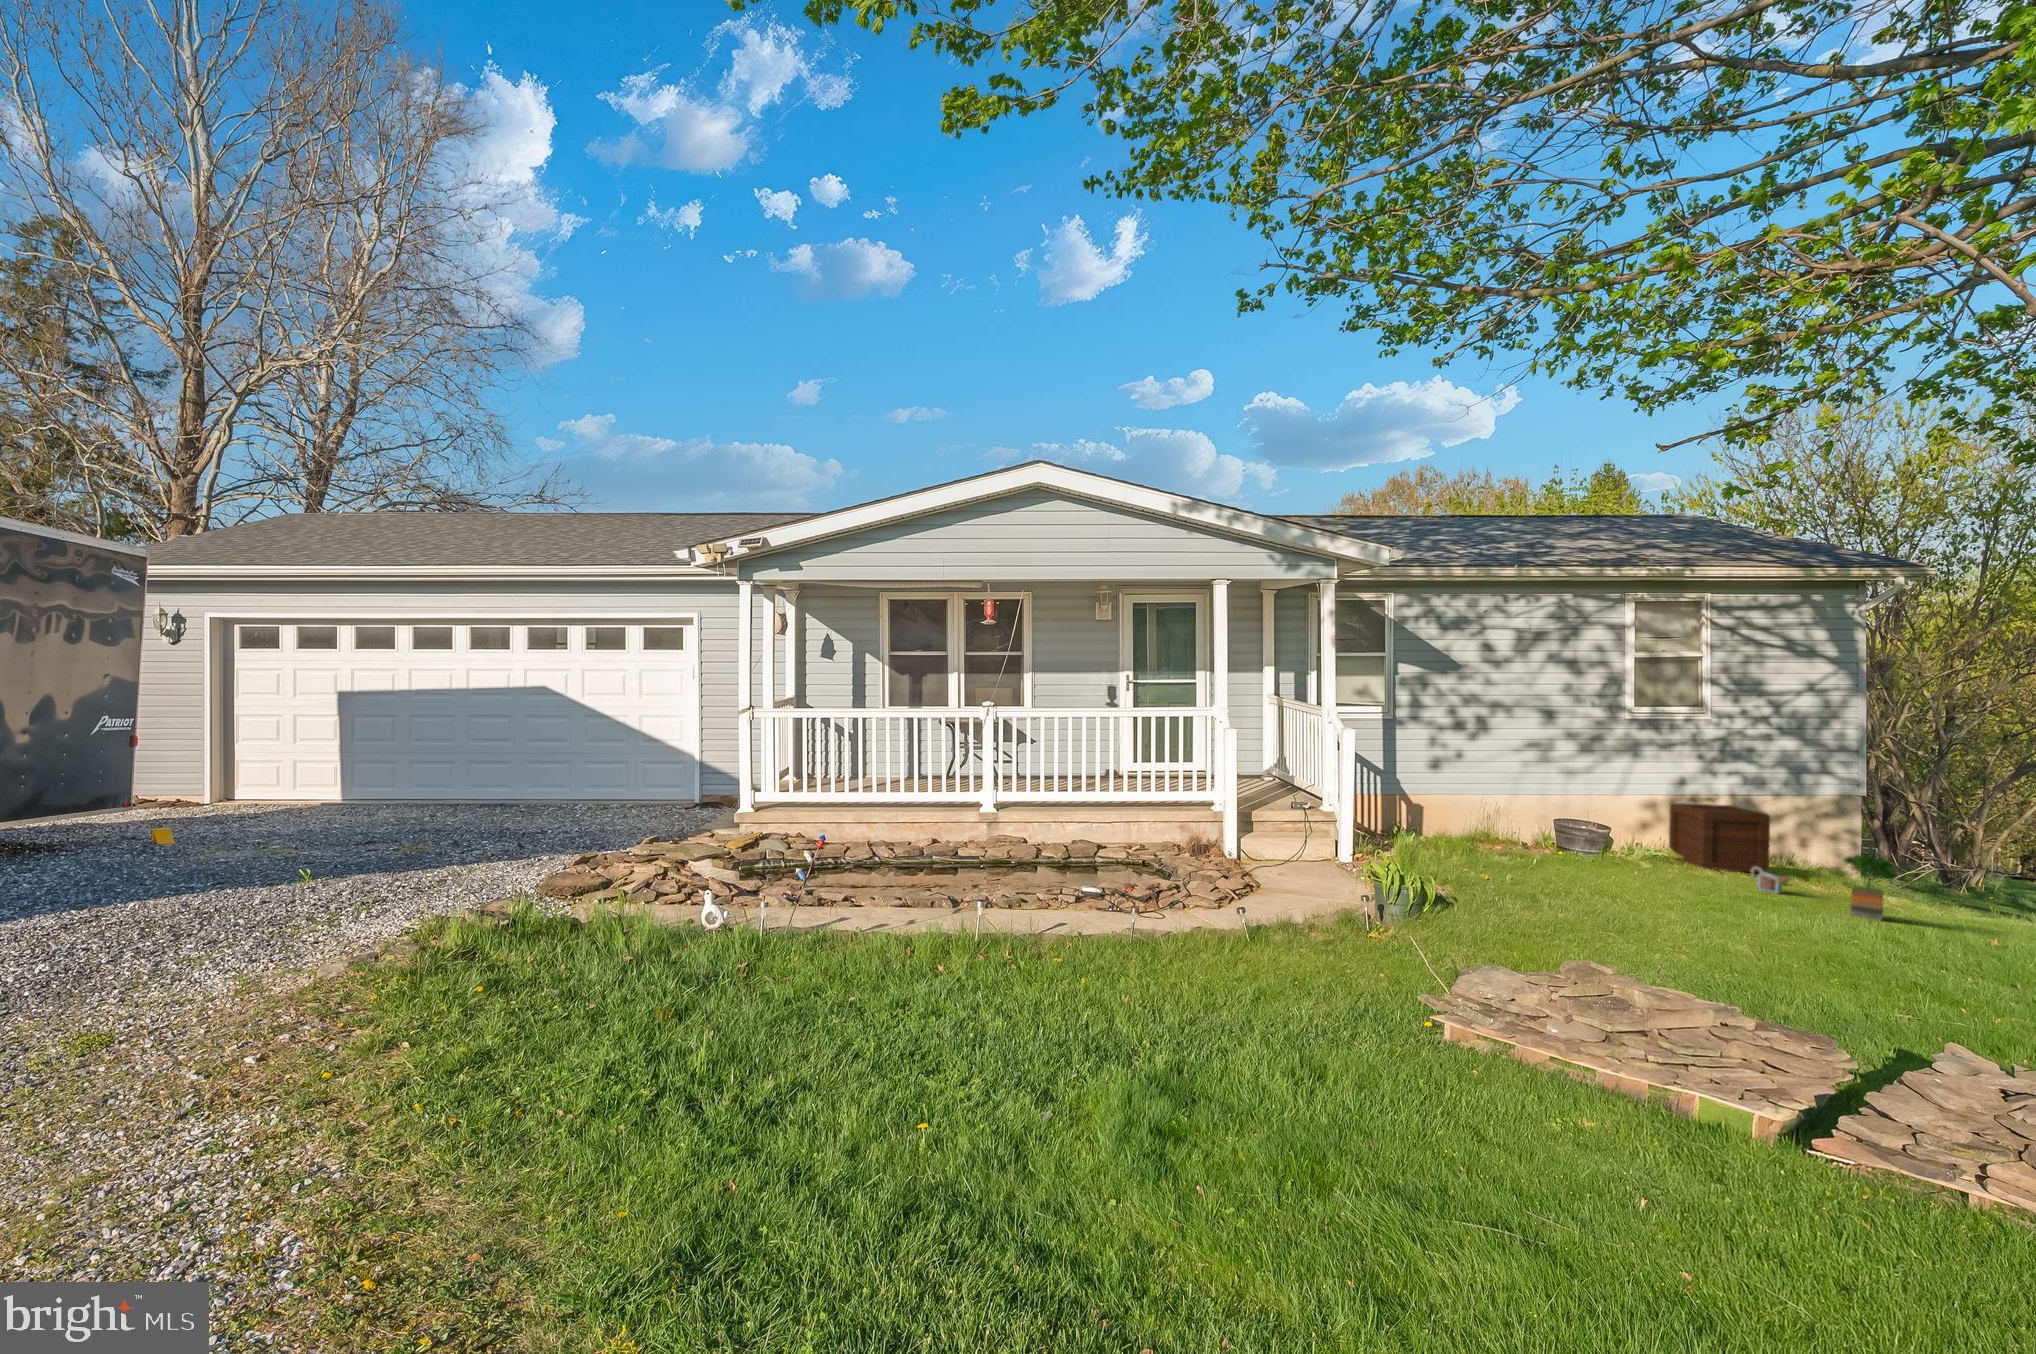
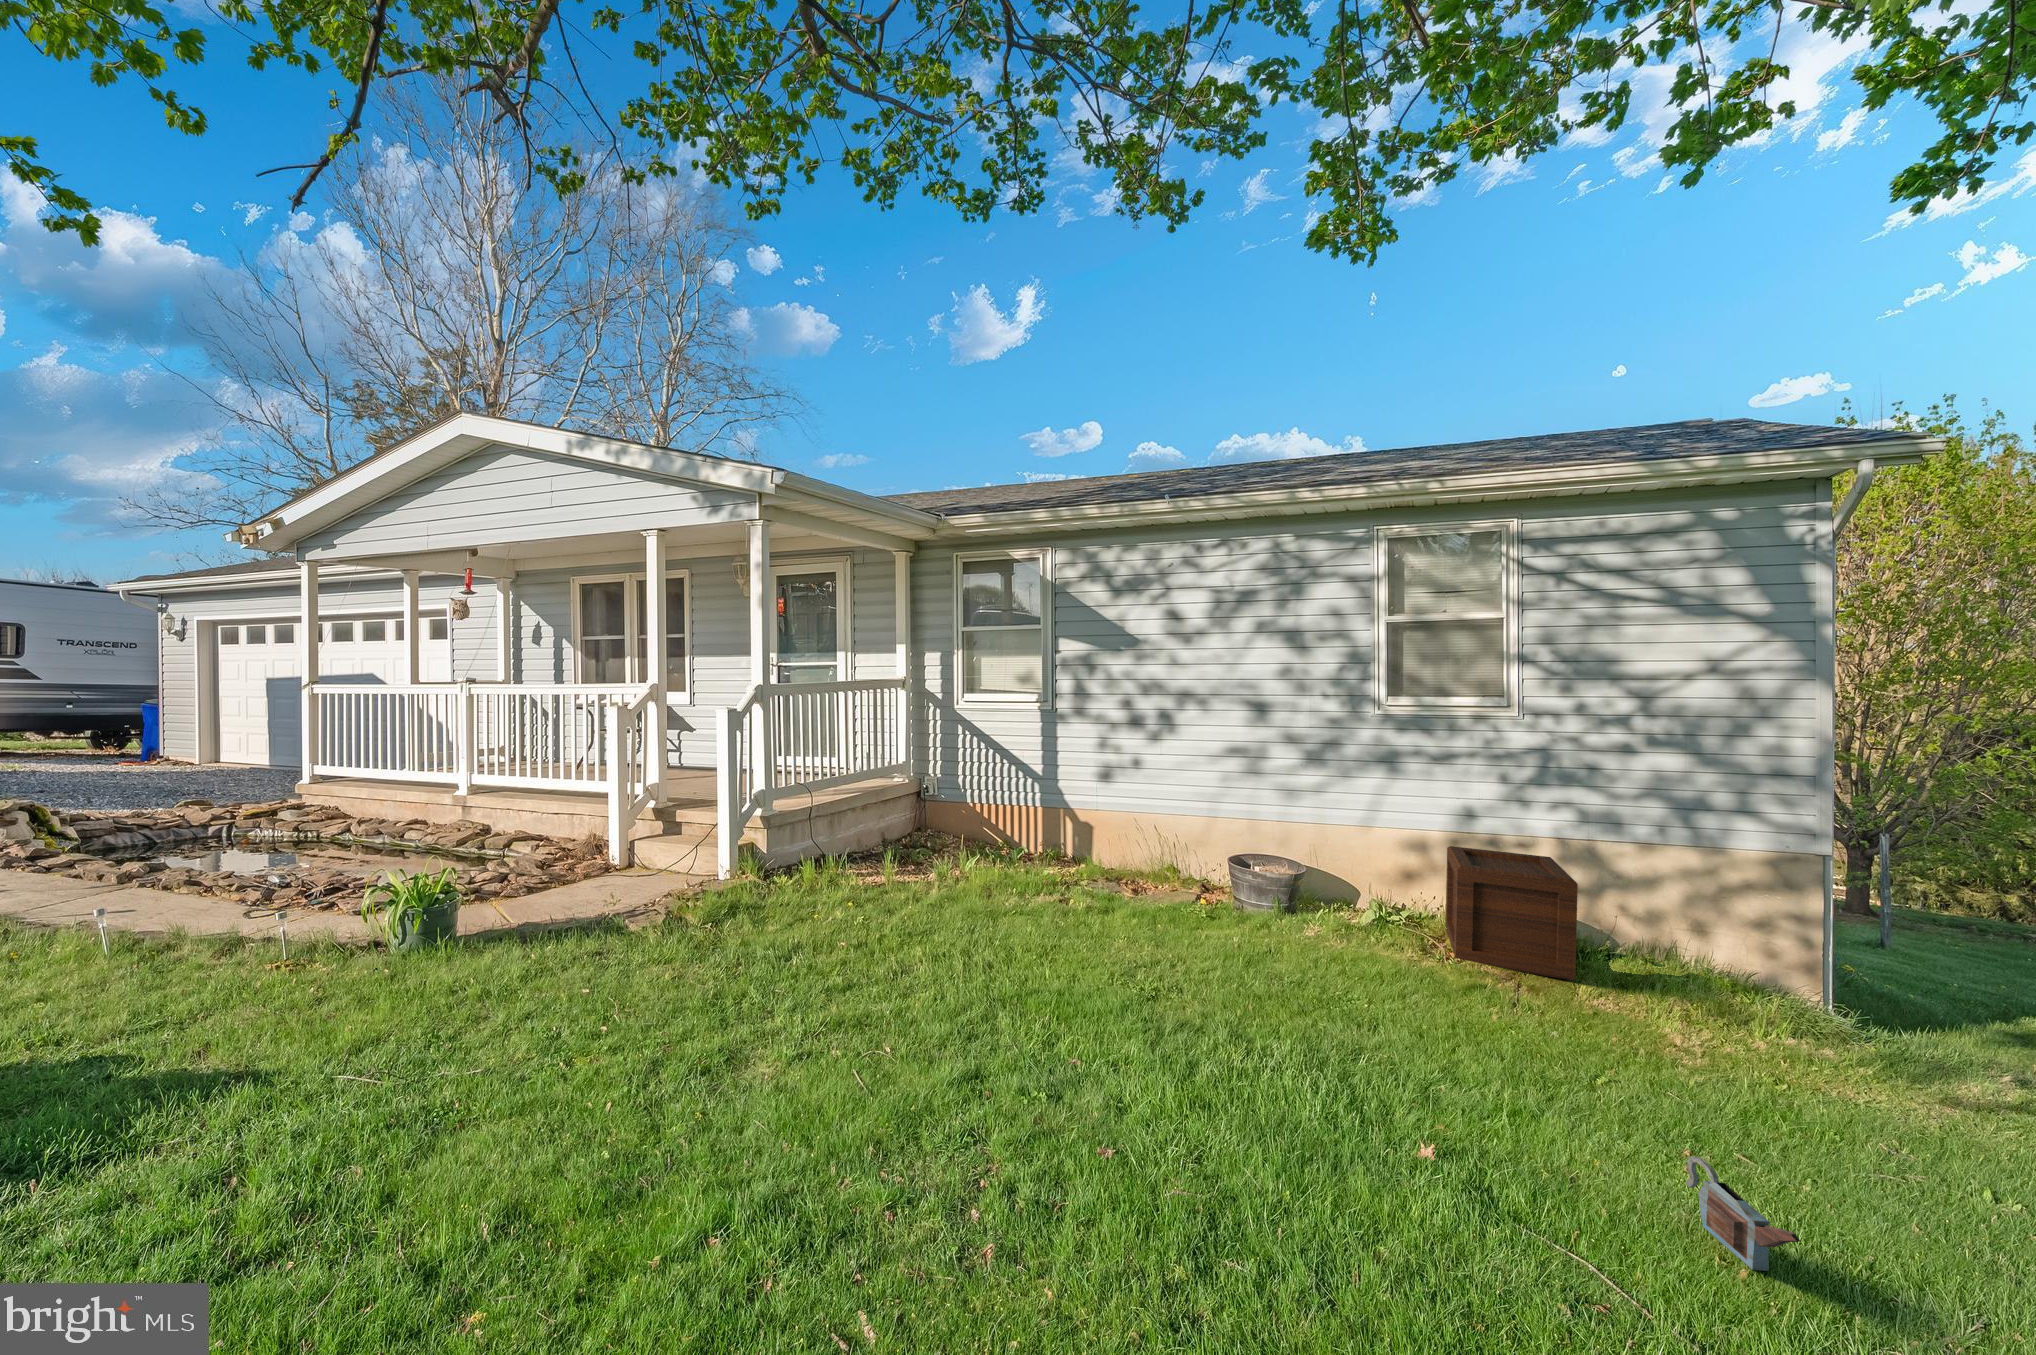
potted tree: present [1844,855,1898,921] -> none [1523,996,1631,1157]
watering can: present [1751,867,1792,894] -> present [1686,1157,1800,1271]

